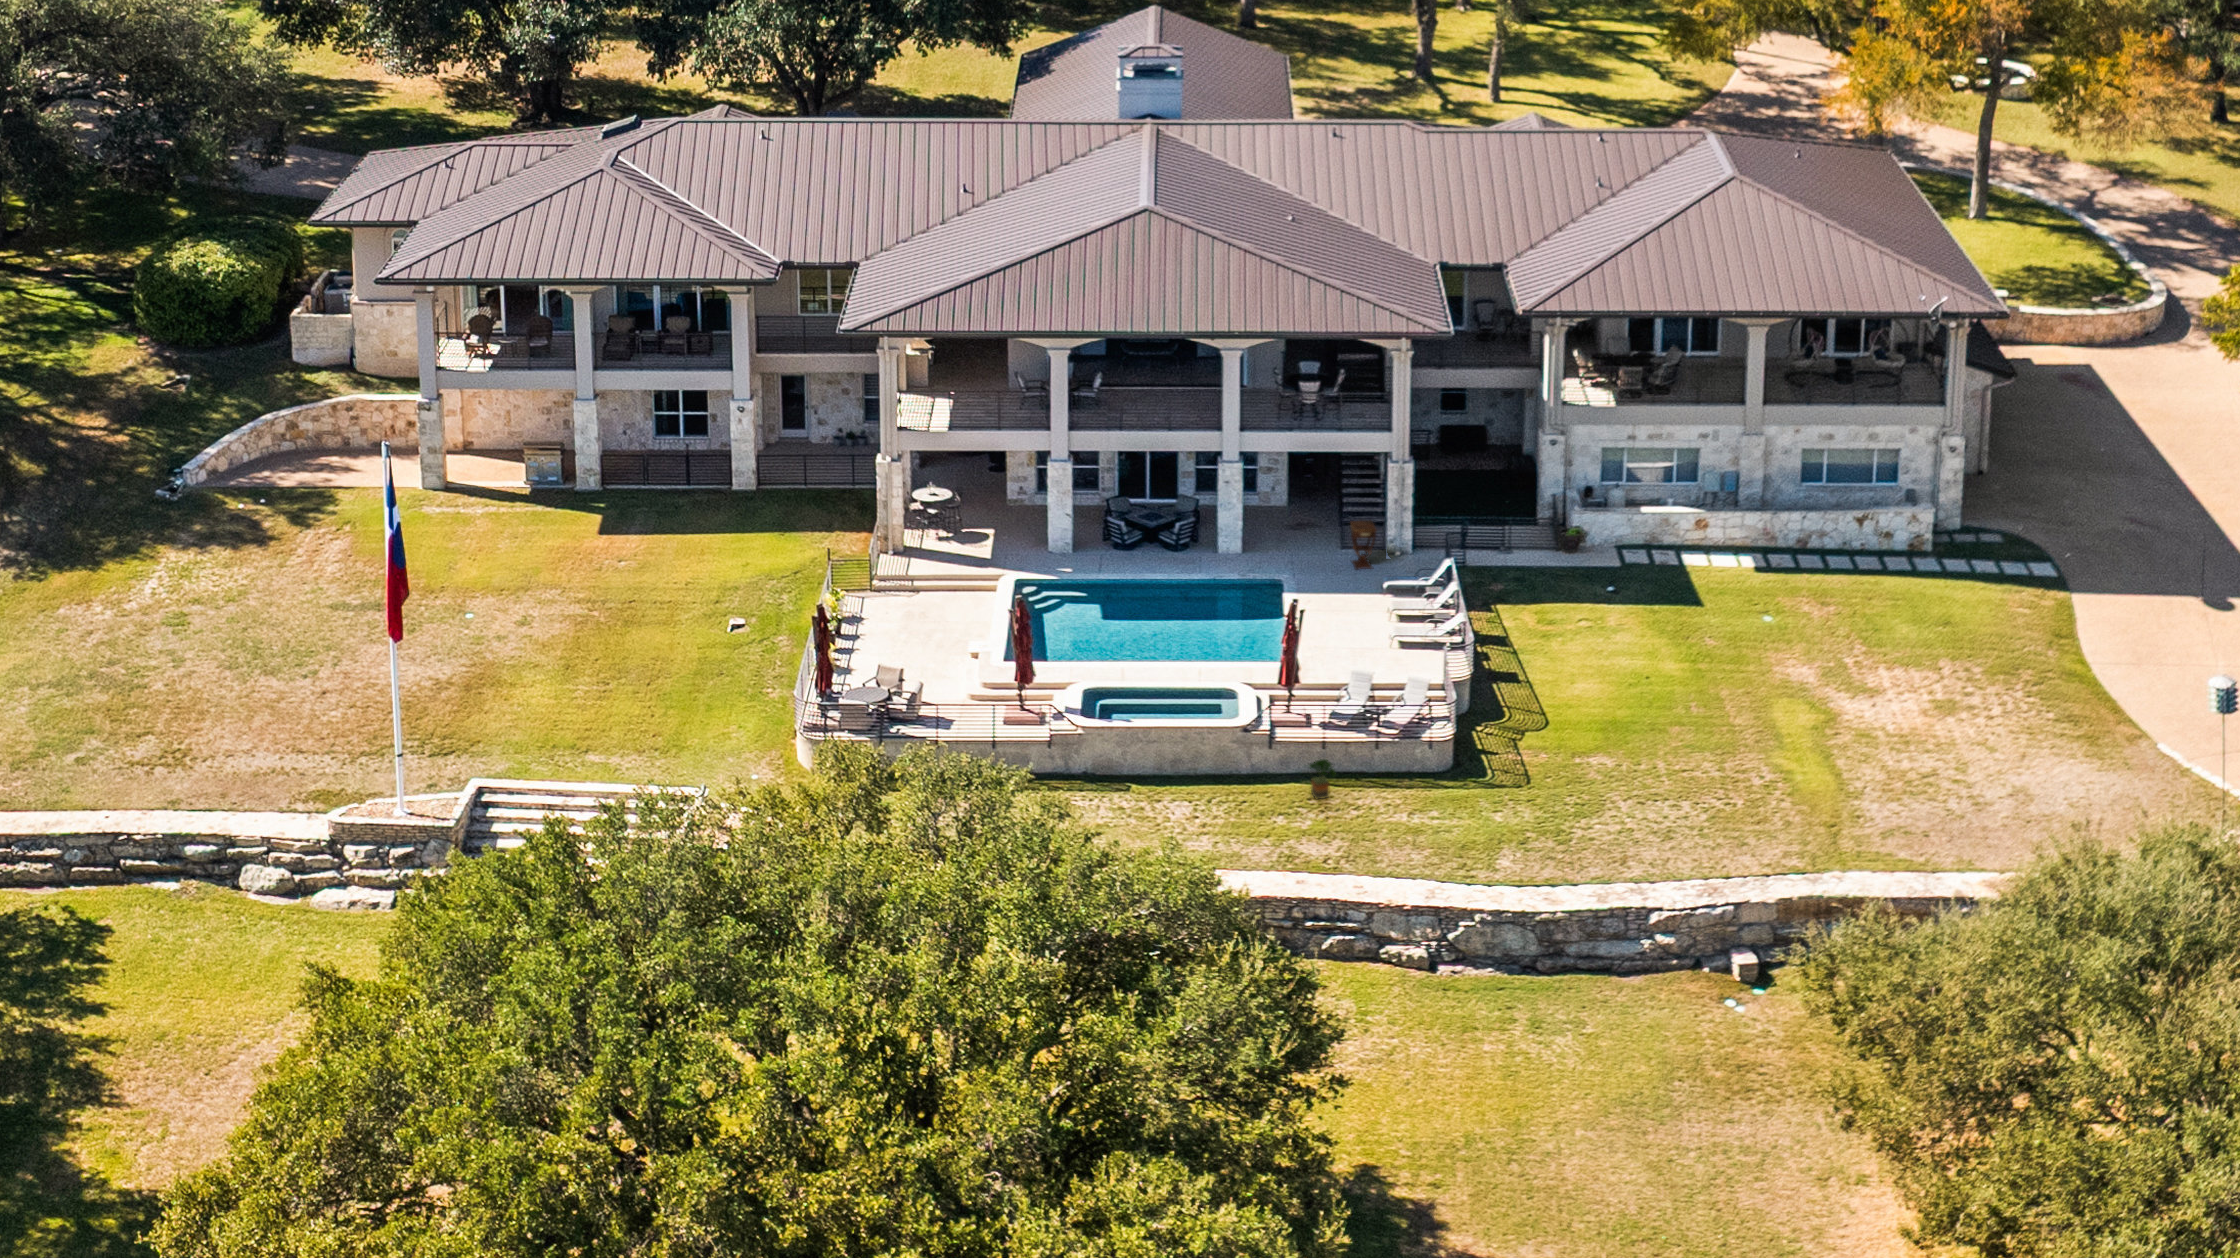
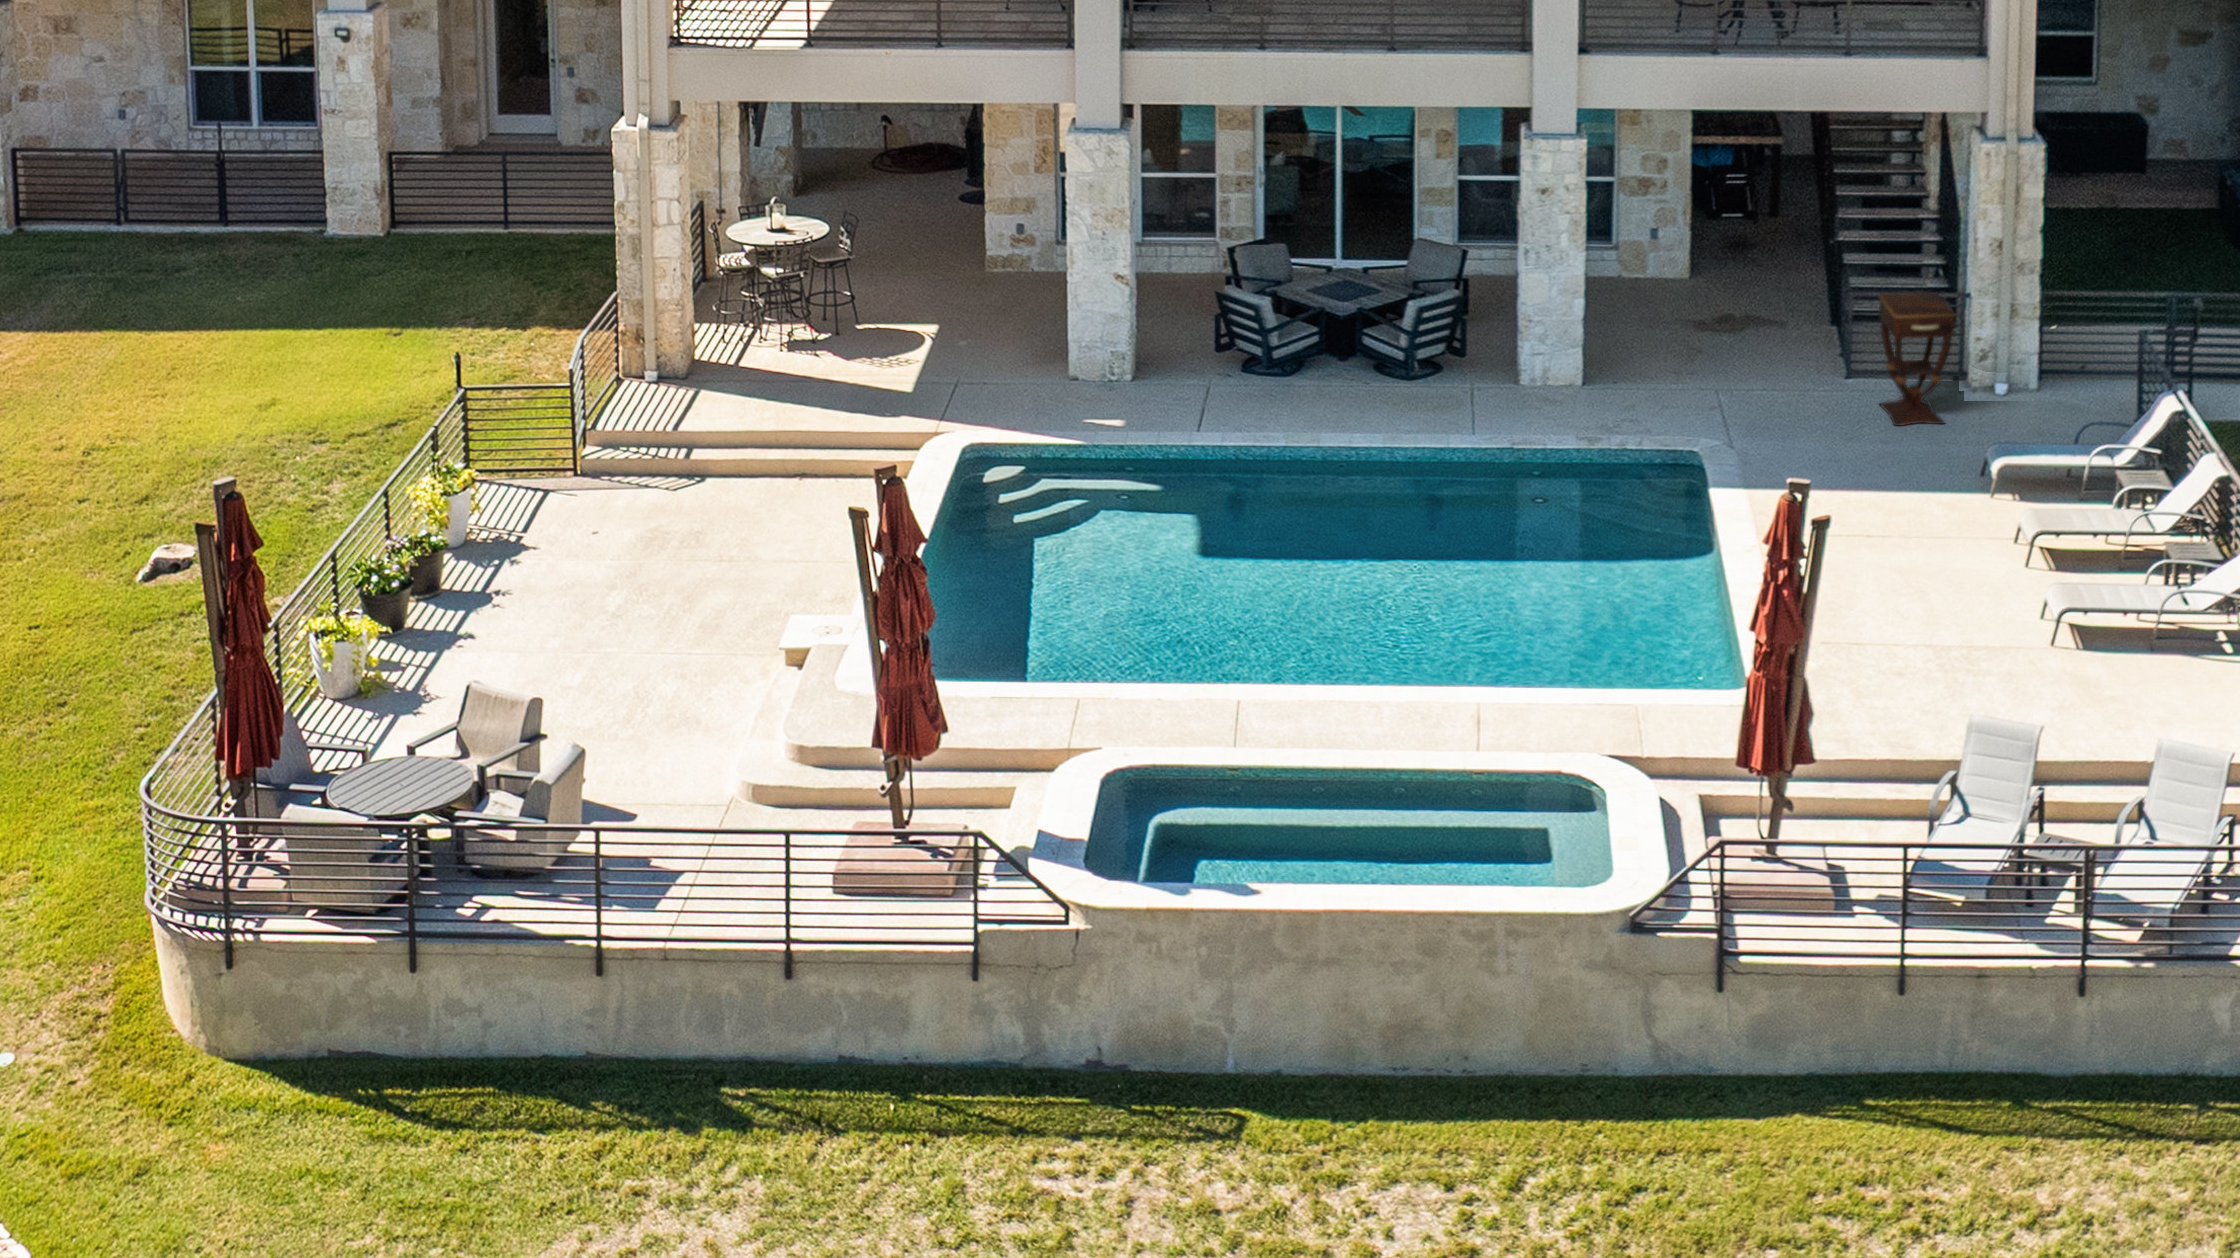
potted tree: present [1310,759,1336,799] -> none [1857,1036,1959,1188]

